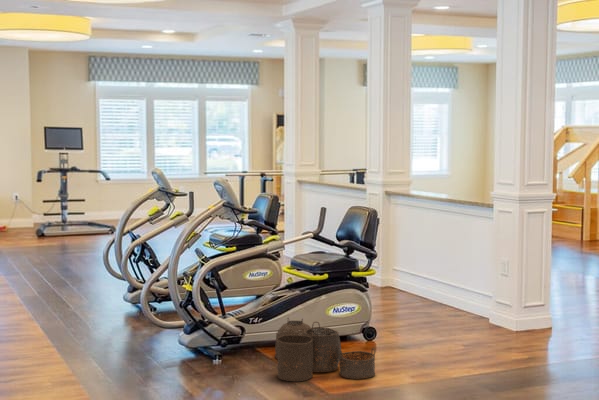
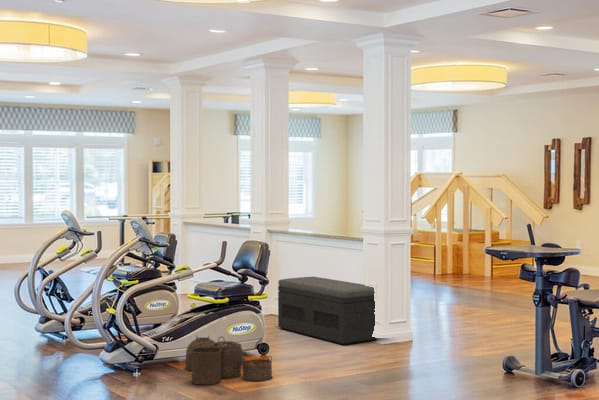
storage bench: none [393,246,514,331] -> present [278,277,377,345]

